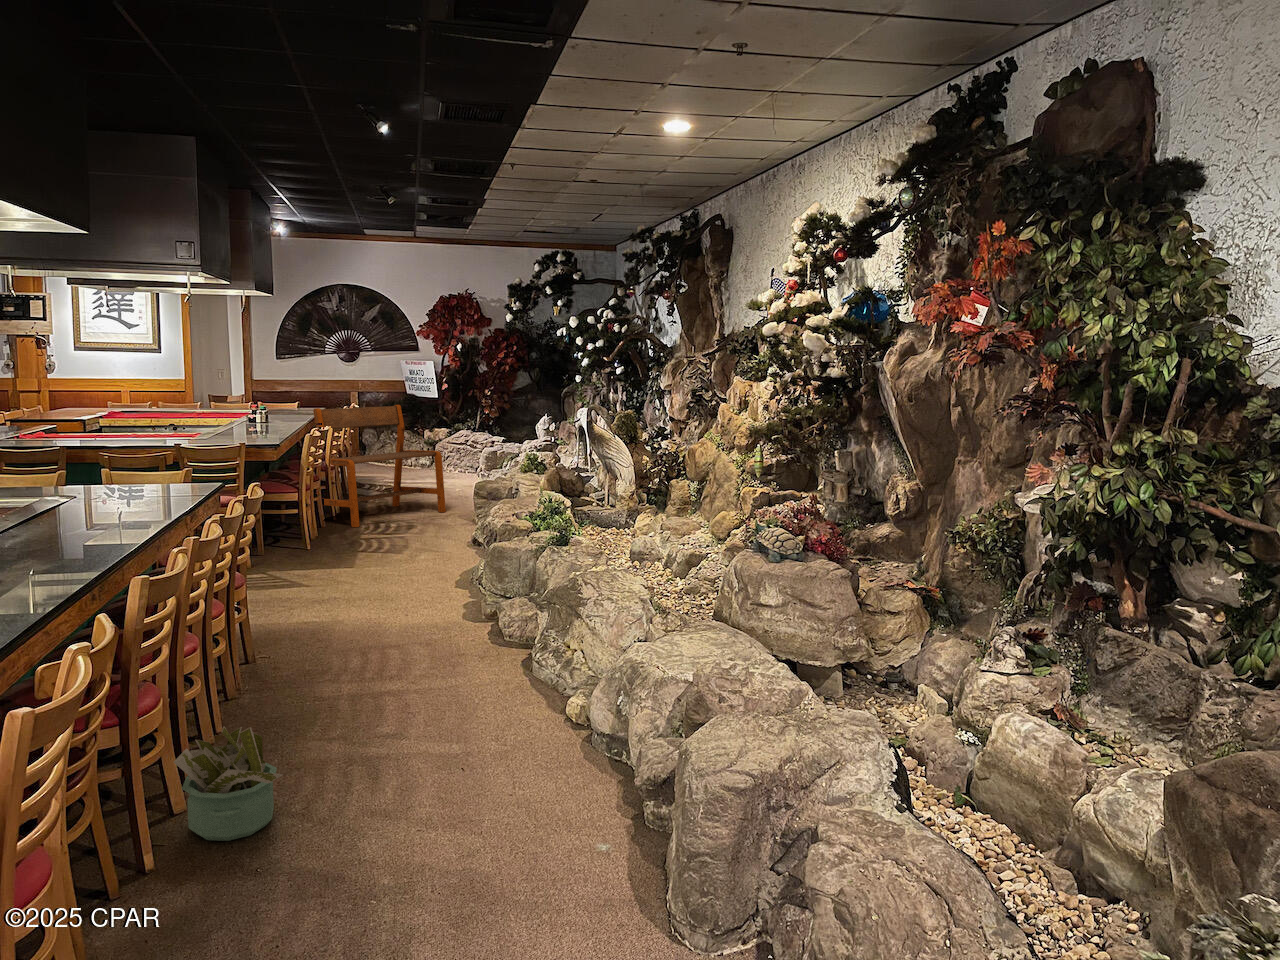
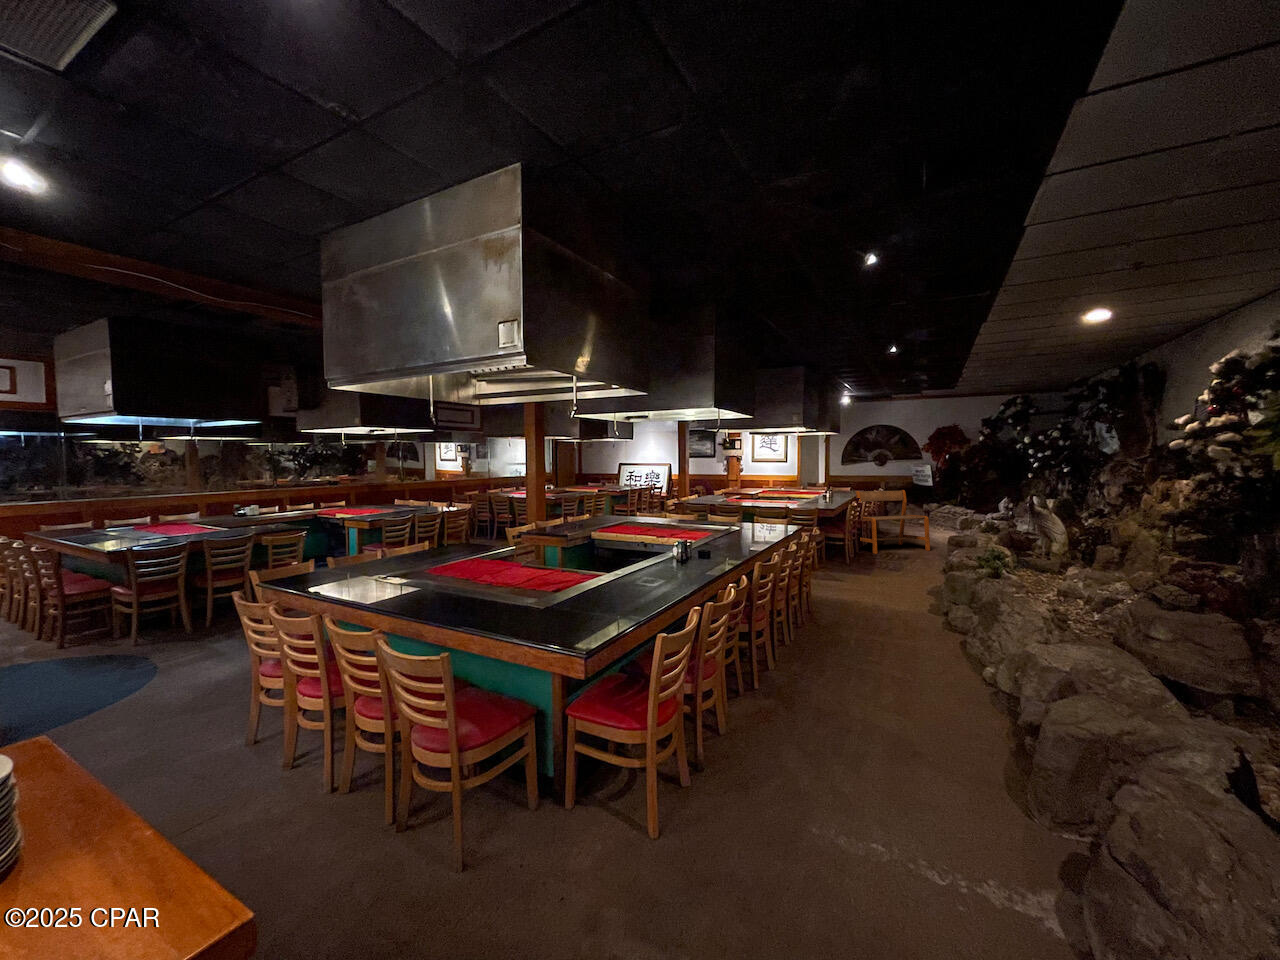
decorative plant: present [174,727,283,841] -> none [768,635,814,687]

